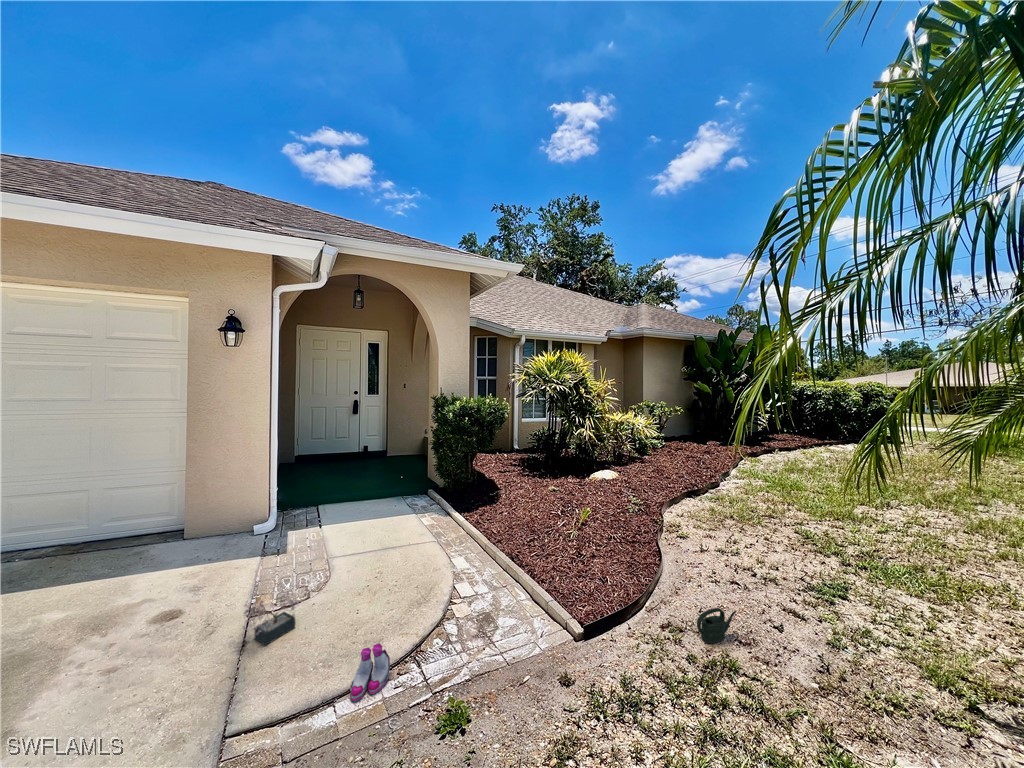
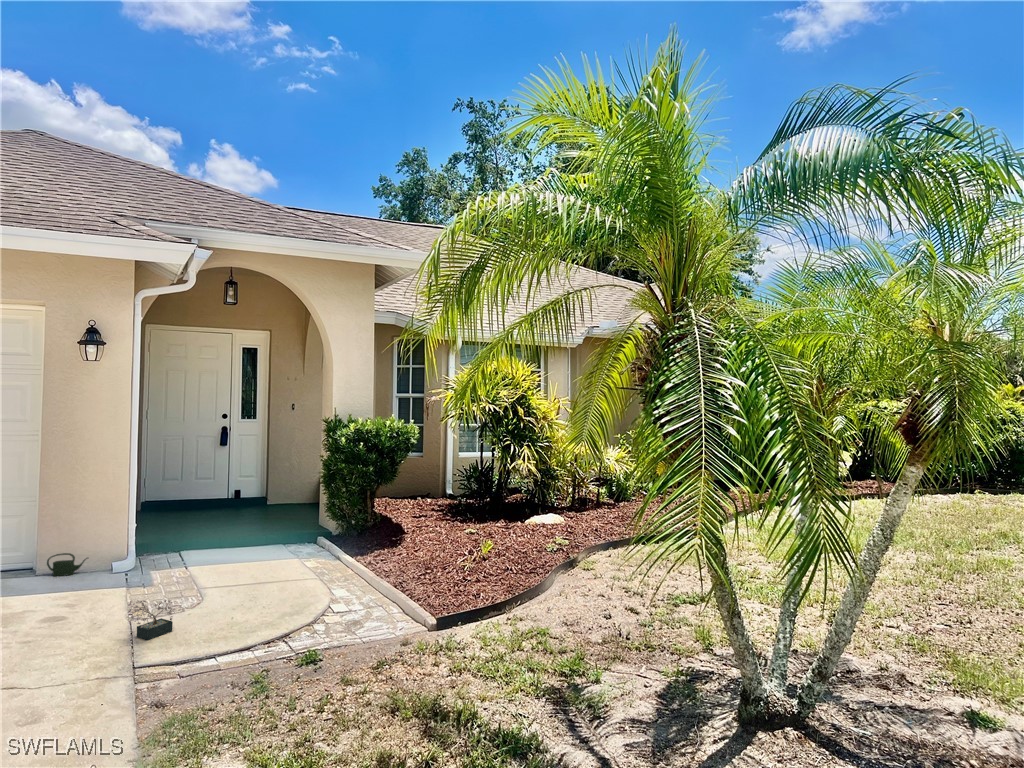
watering can: present [697,608,736,643] -> present [47,553,87,576]
boots: present [351,643,390,701] -> none [225,625,259,665]

